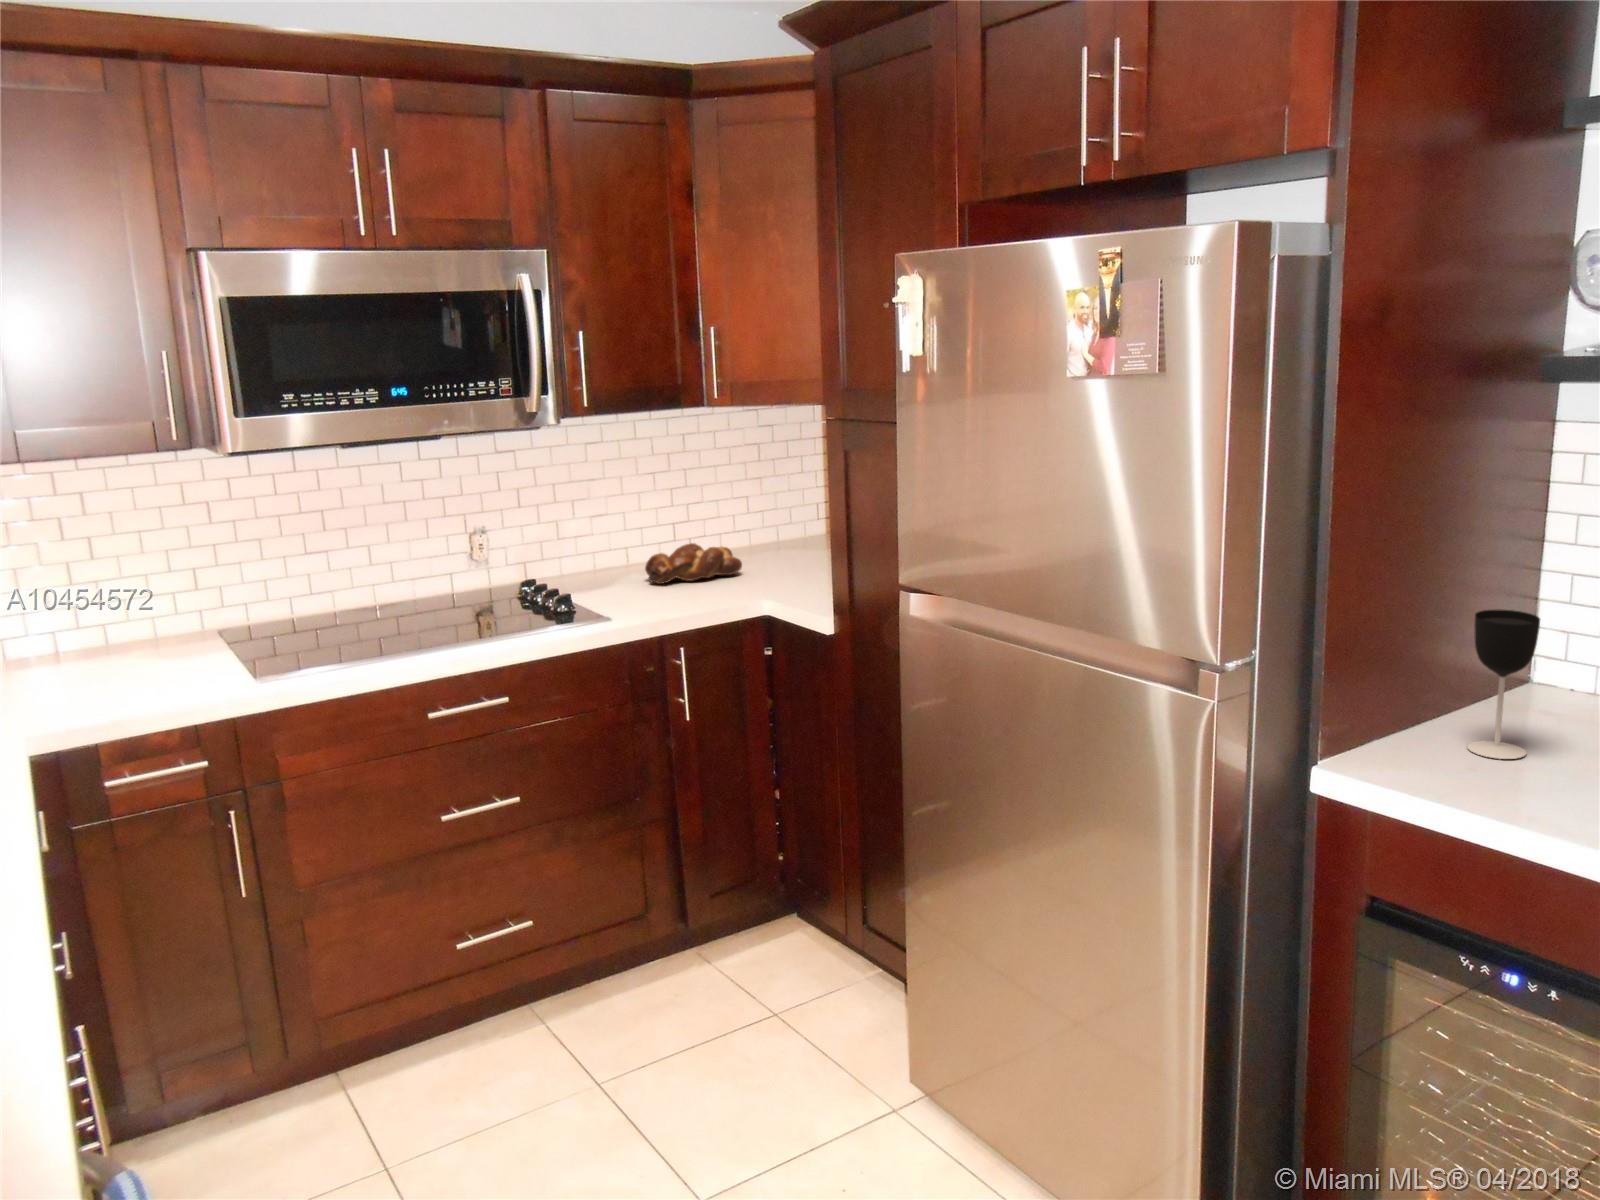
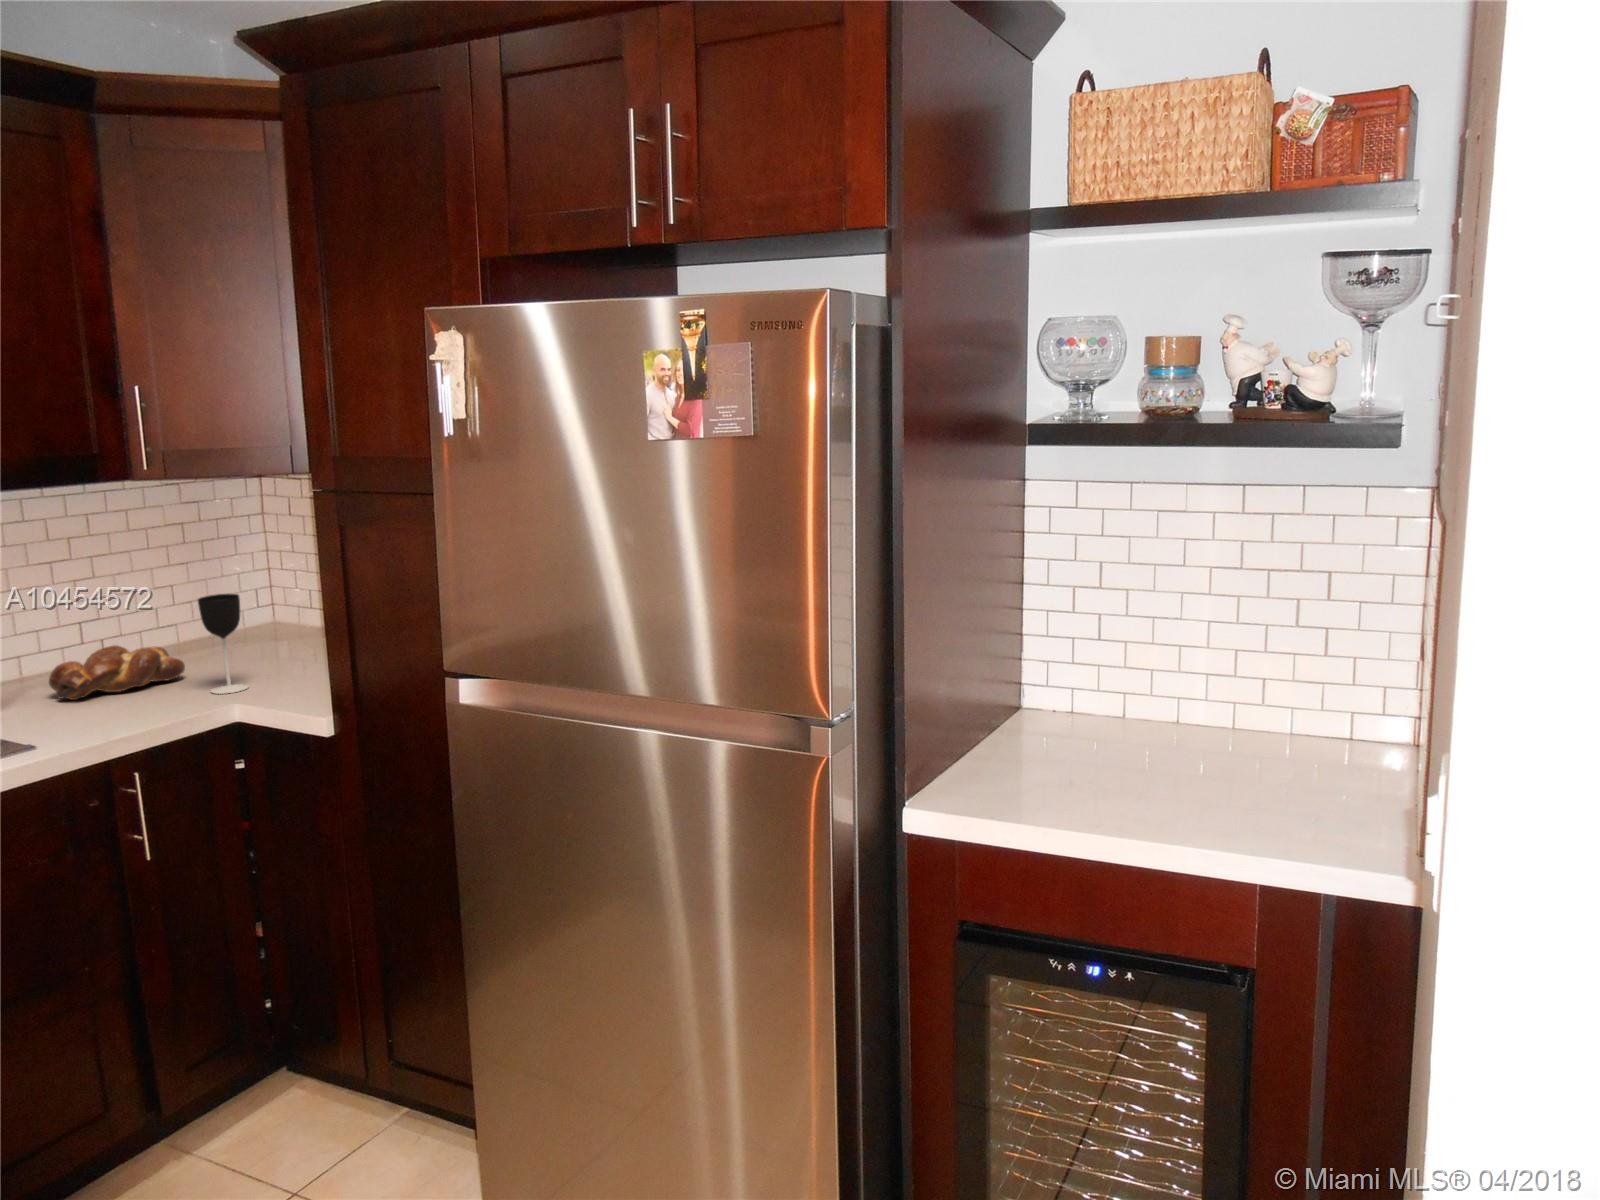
wine glass: present [1467,610,1540,759] -> present [198,594,248,694]

